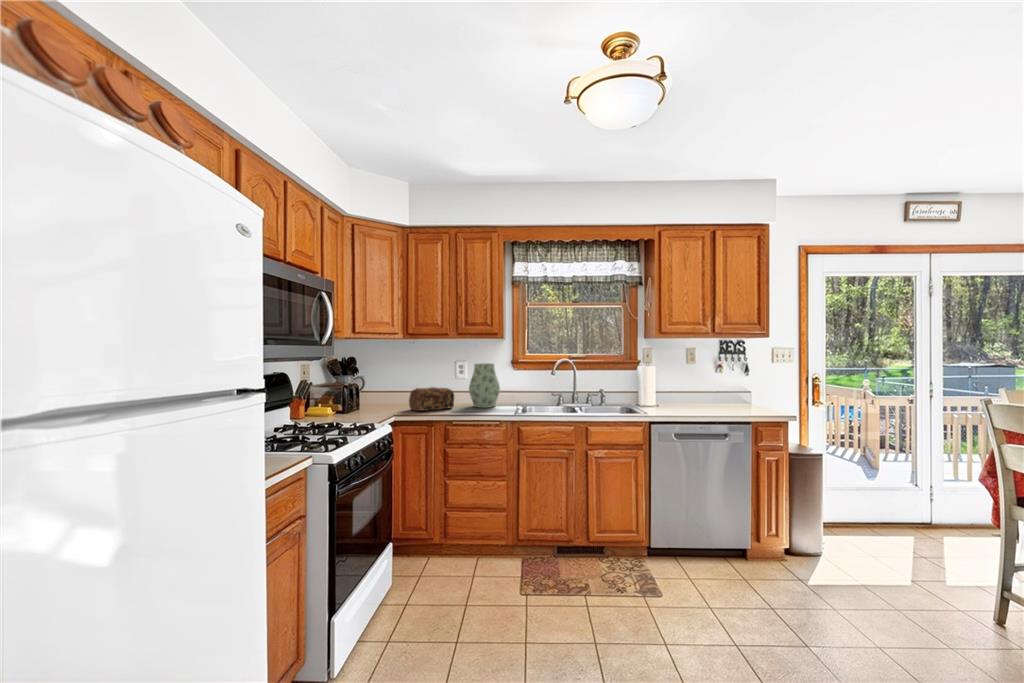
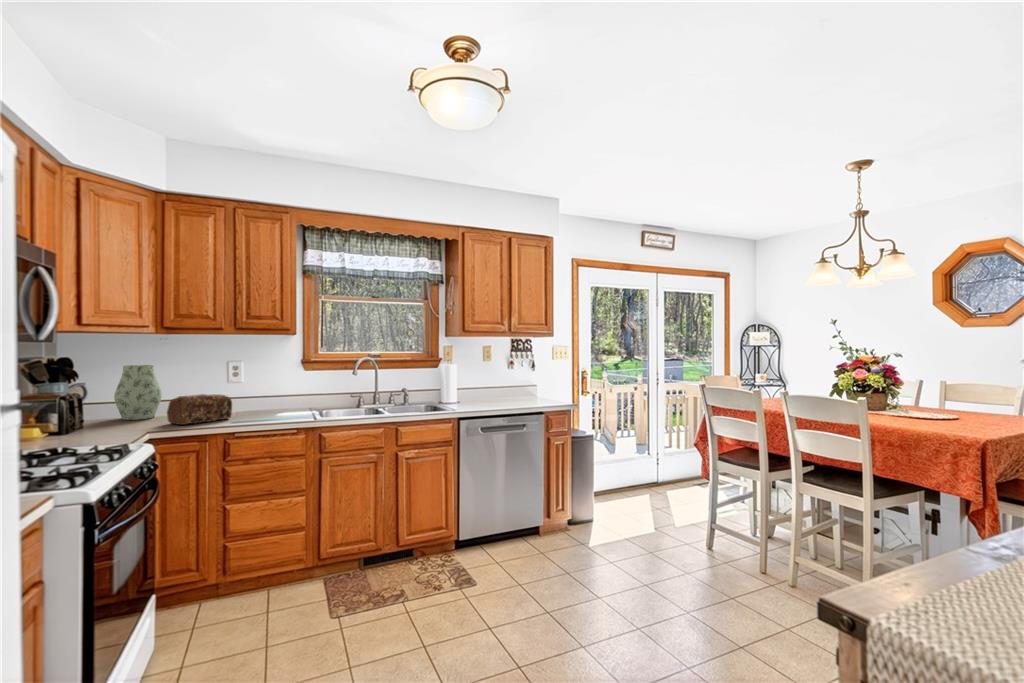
vase: present [469,363,500,408] -> present [114,365,162,420]

